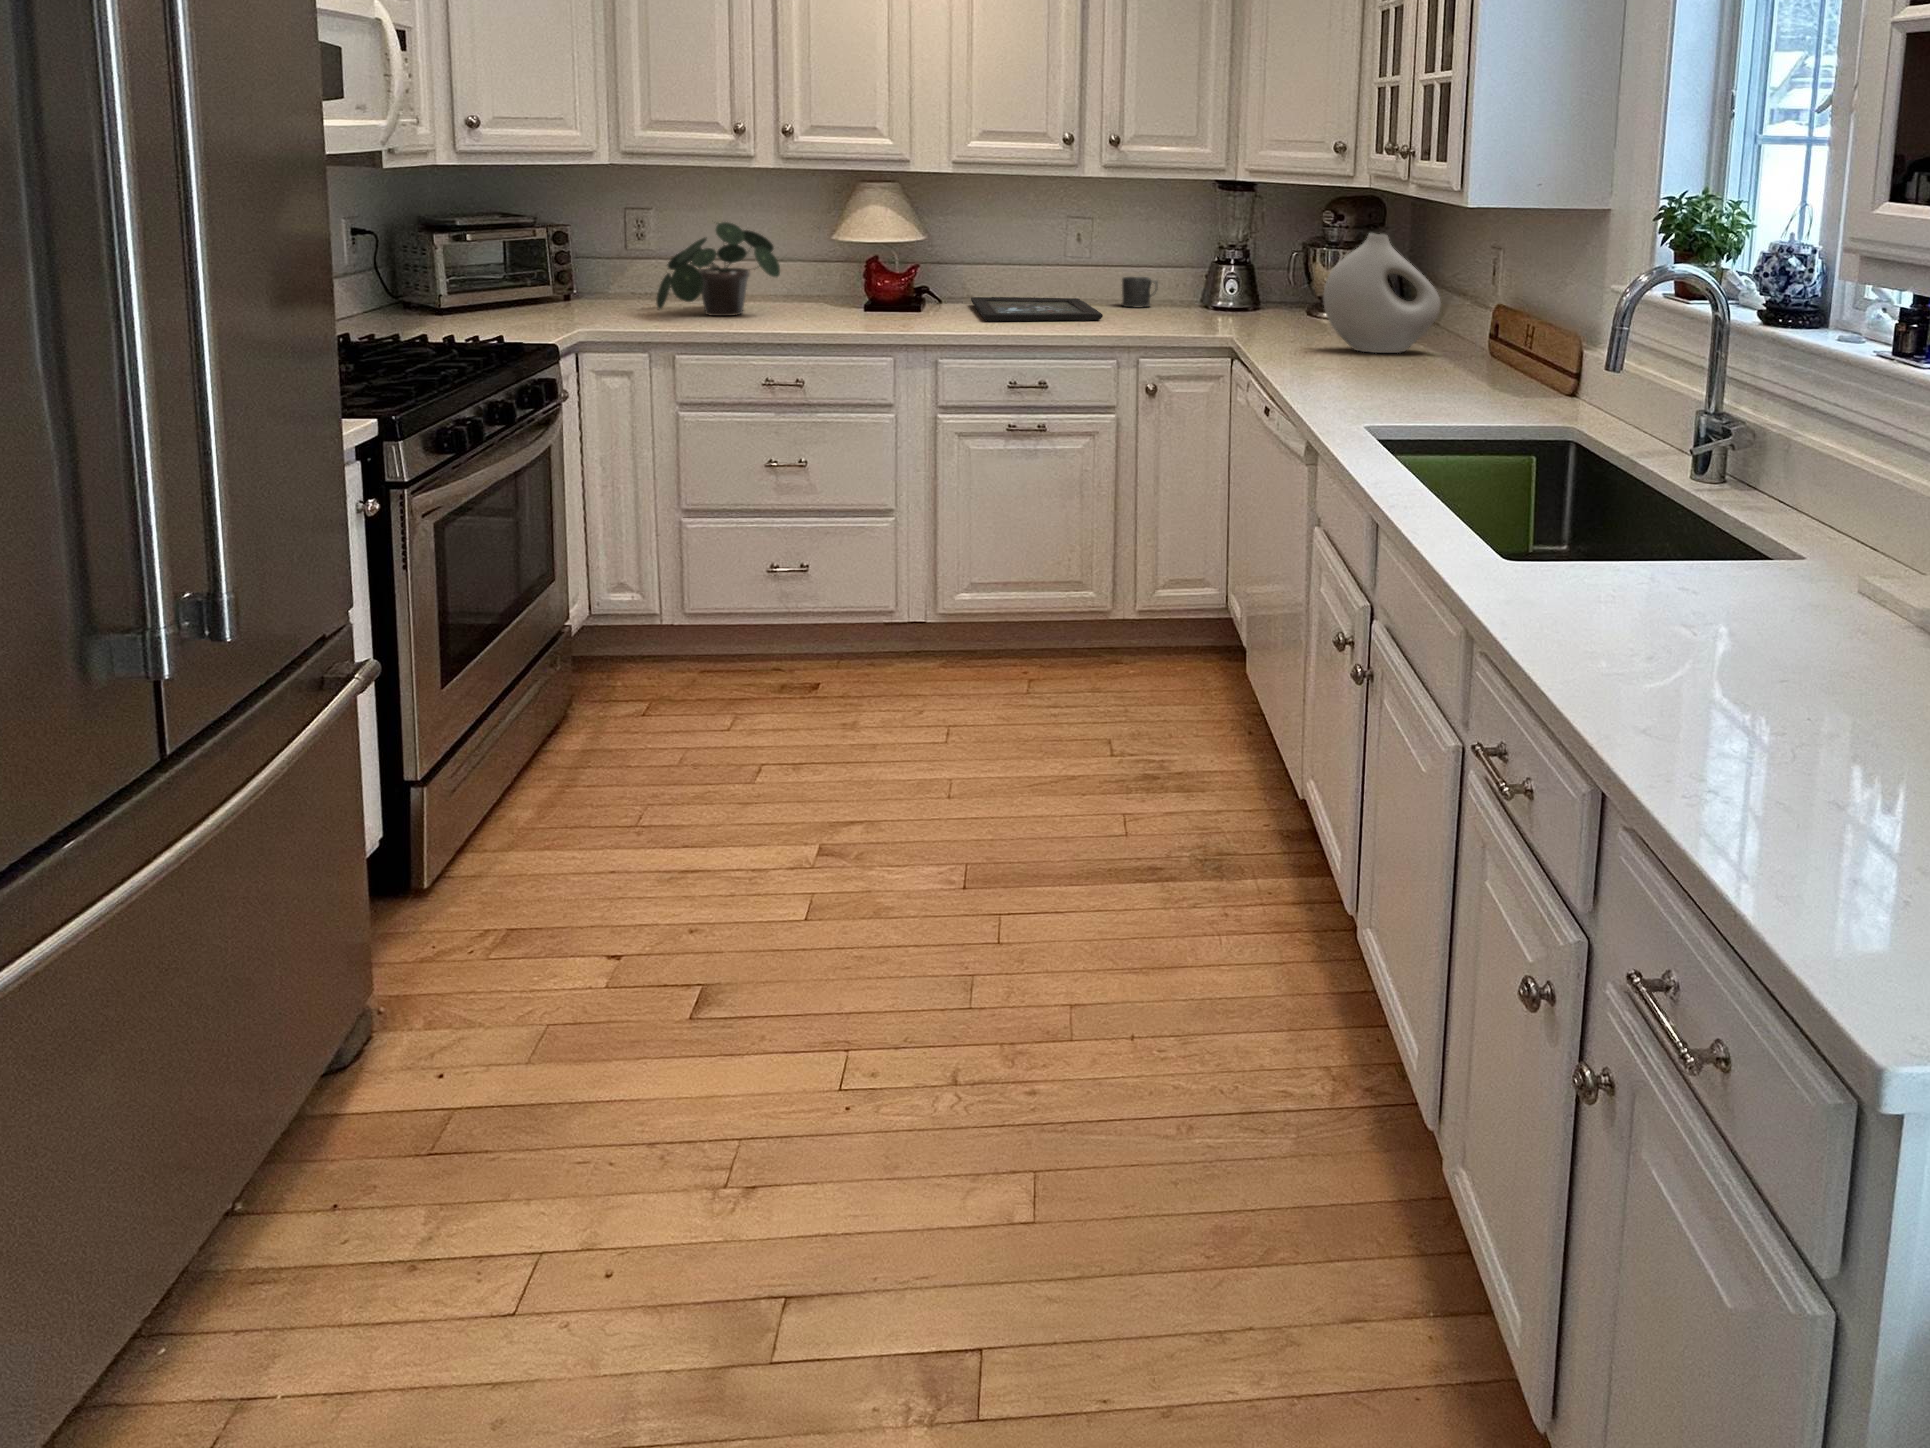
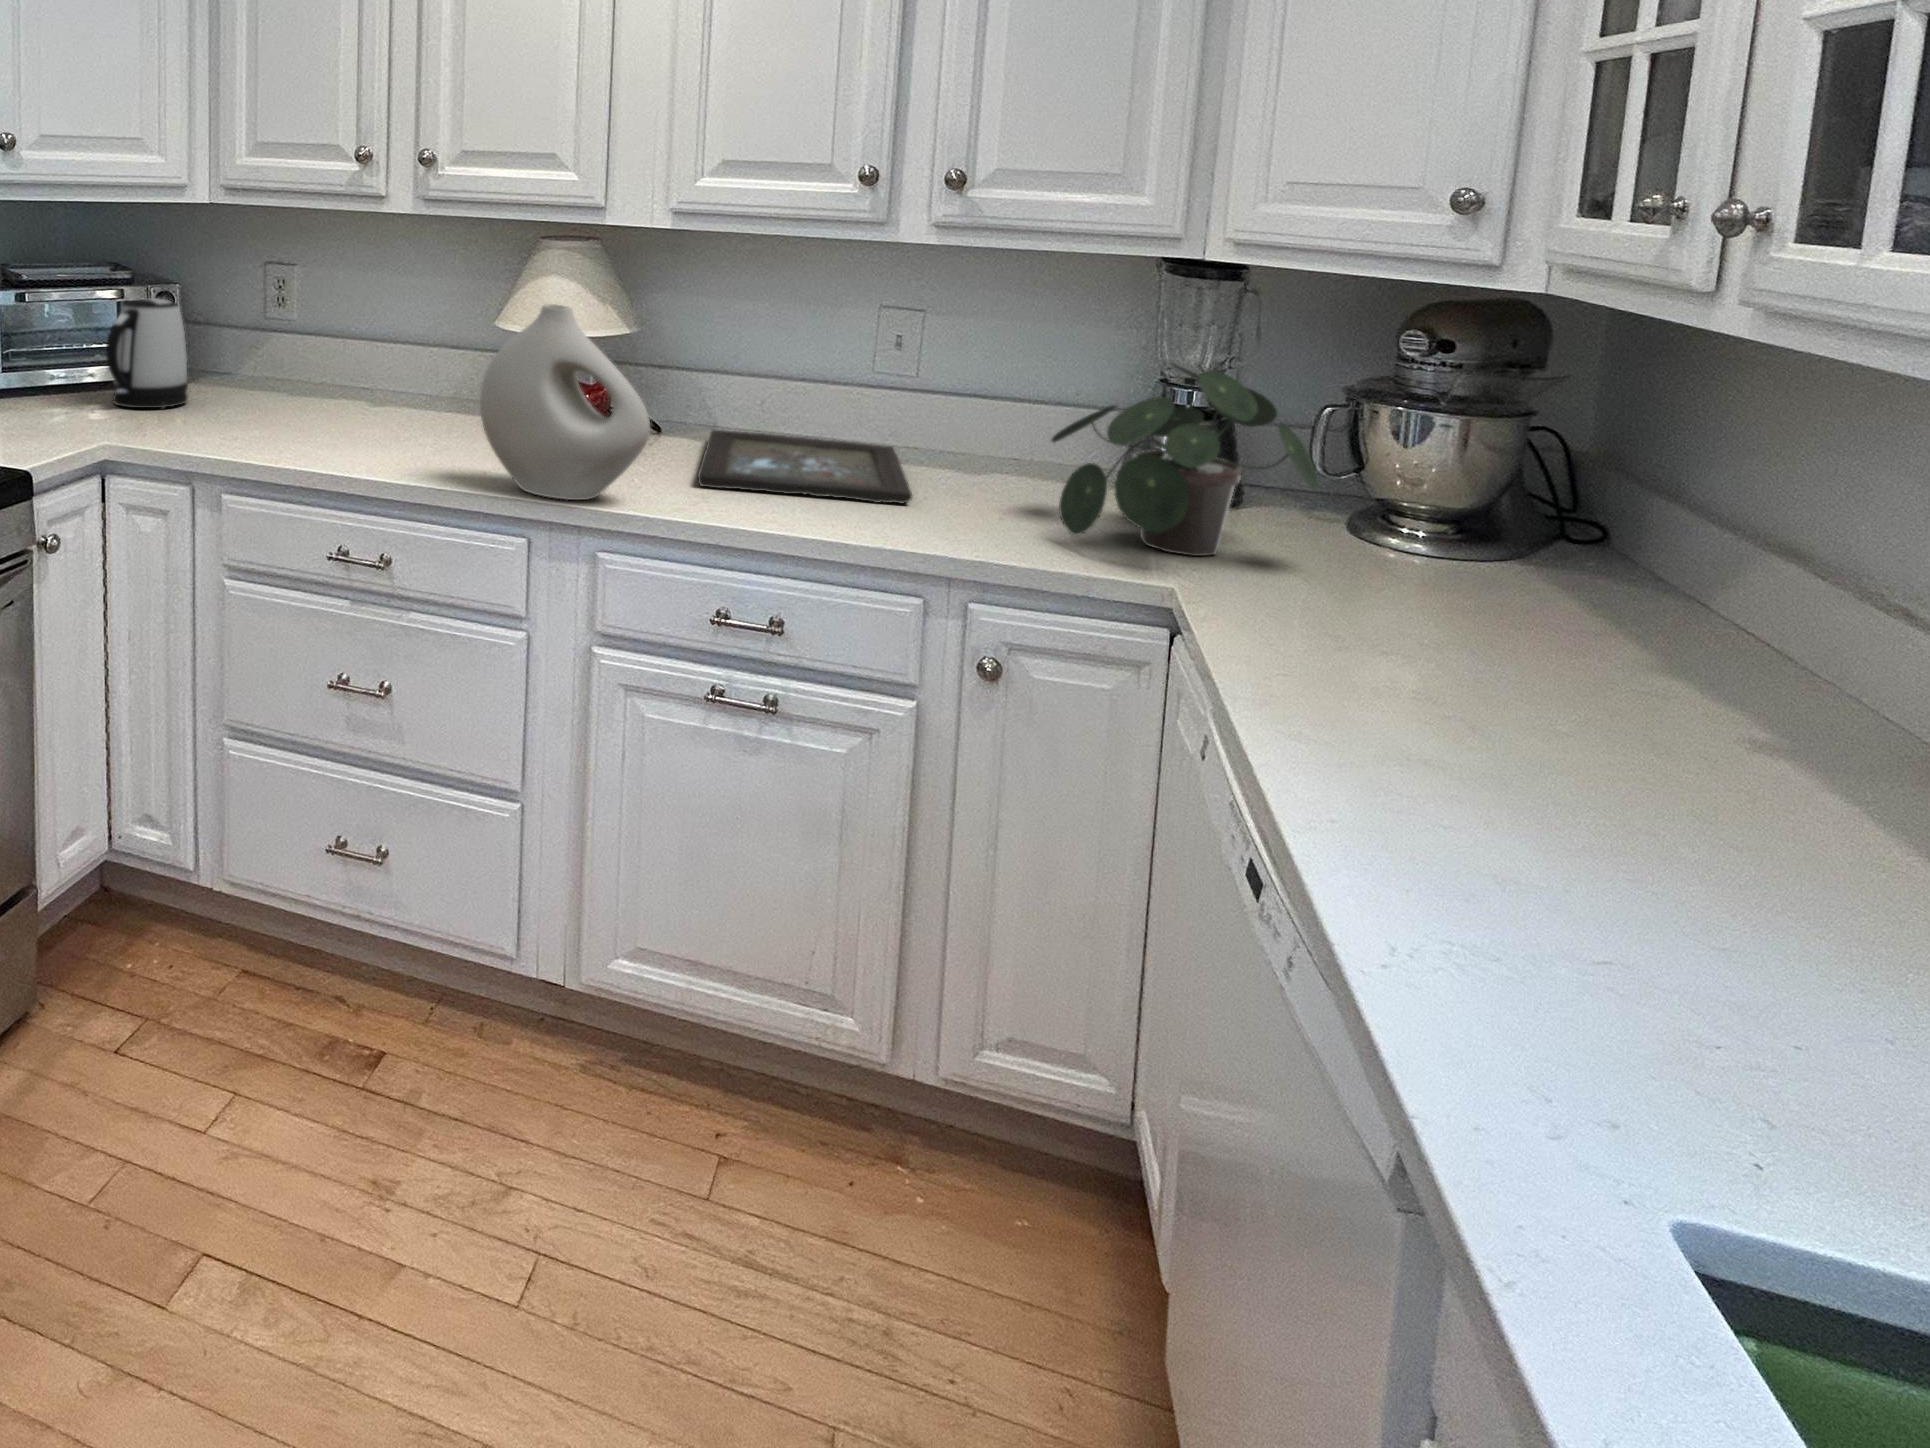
potted plant: present [656,222,780,316] -> present [1052,365,1318,556]
kettle: none [534,234,592,313] -> present [106,298,188,408]
vase: present [1323,234,1441,353] -> present [480,304,650,500]
mug: present [1122,277,1158,307] -> none [967,417,1037,475]

